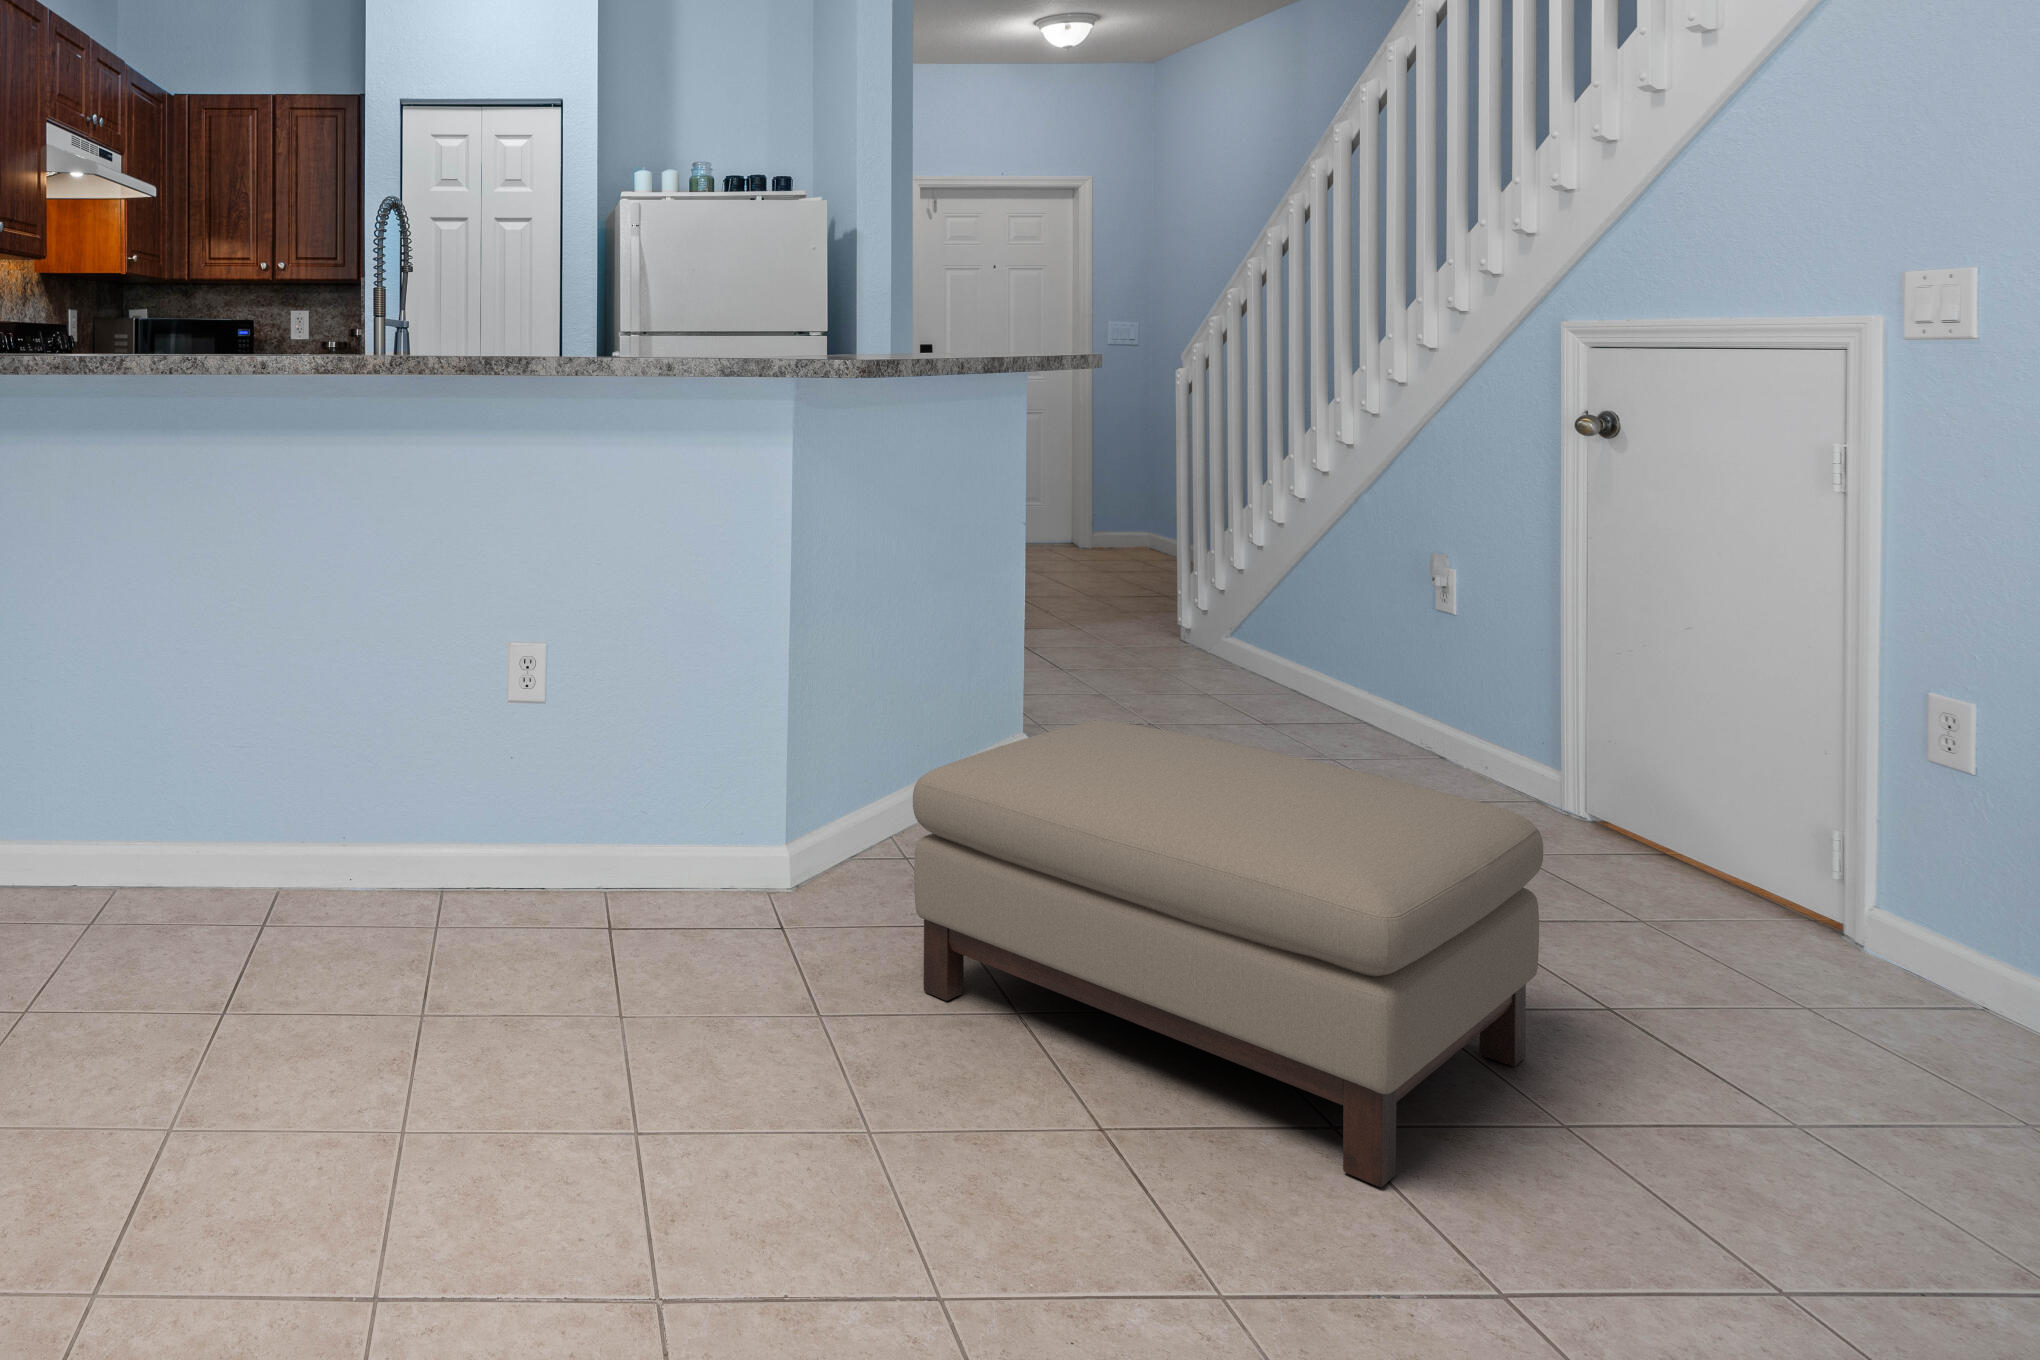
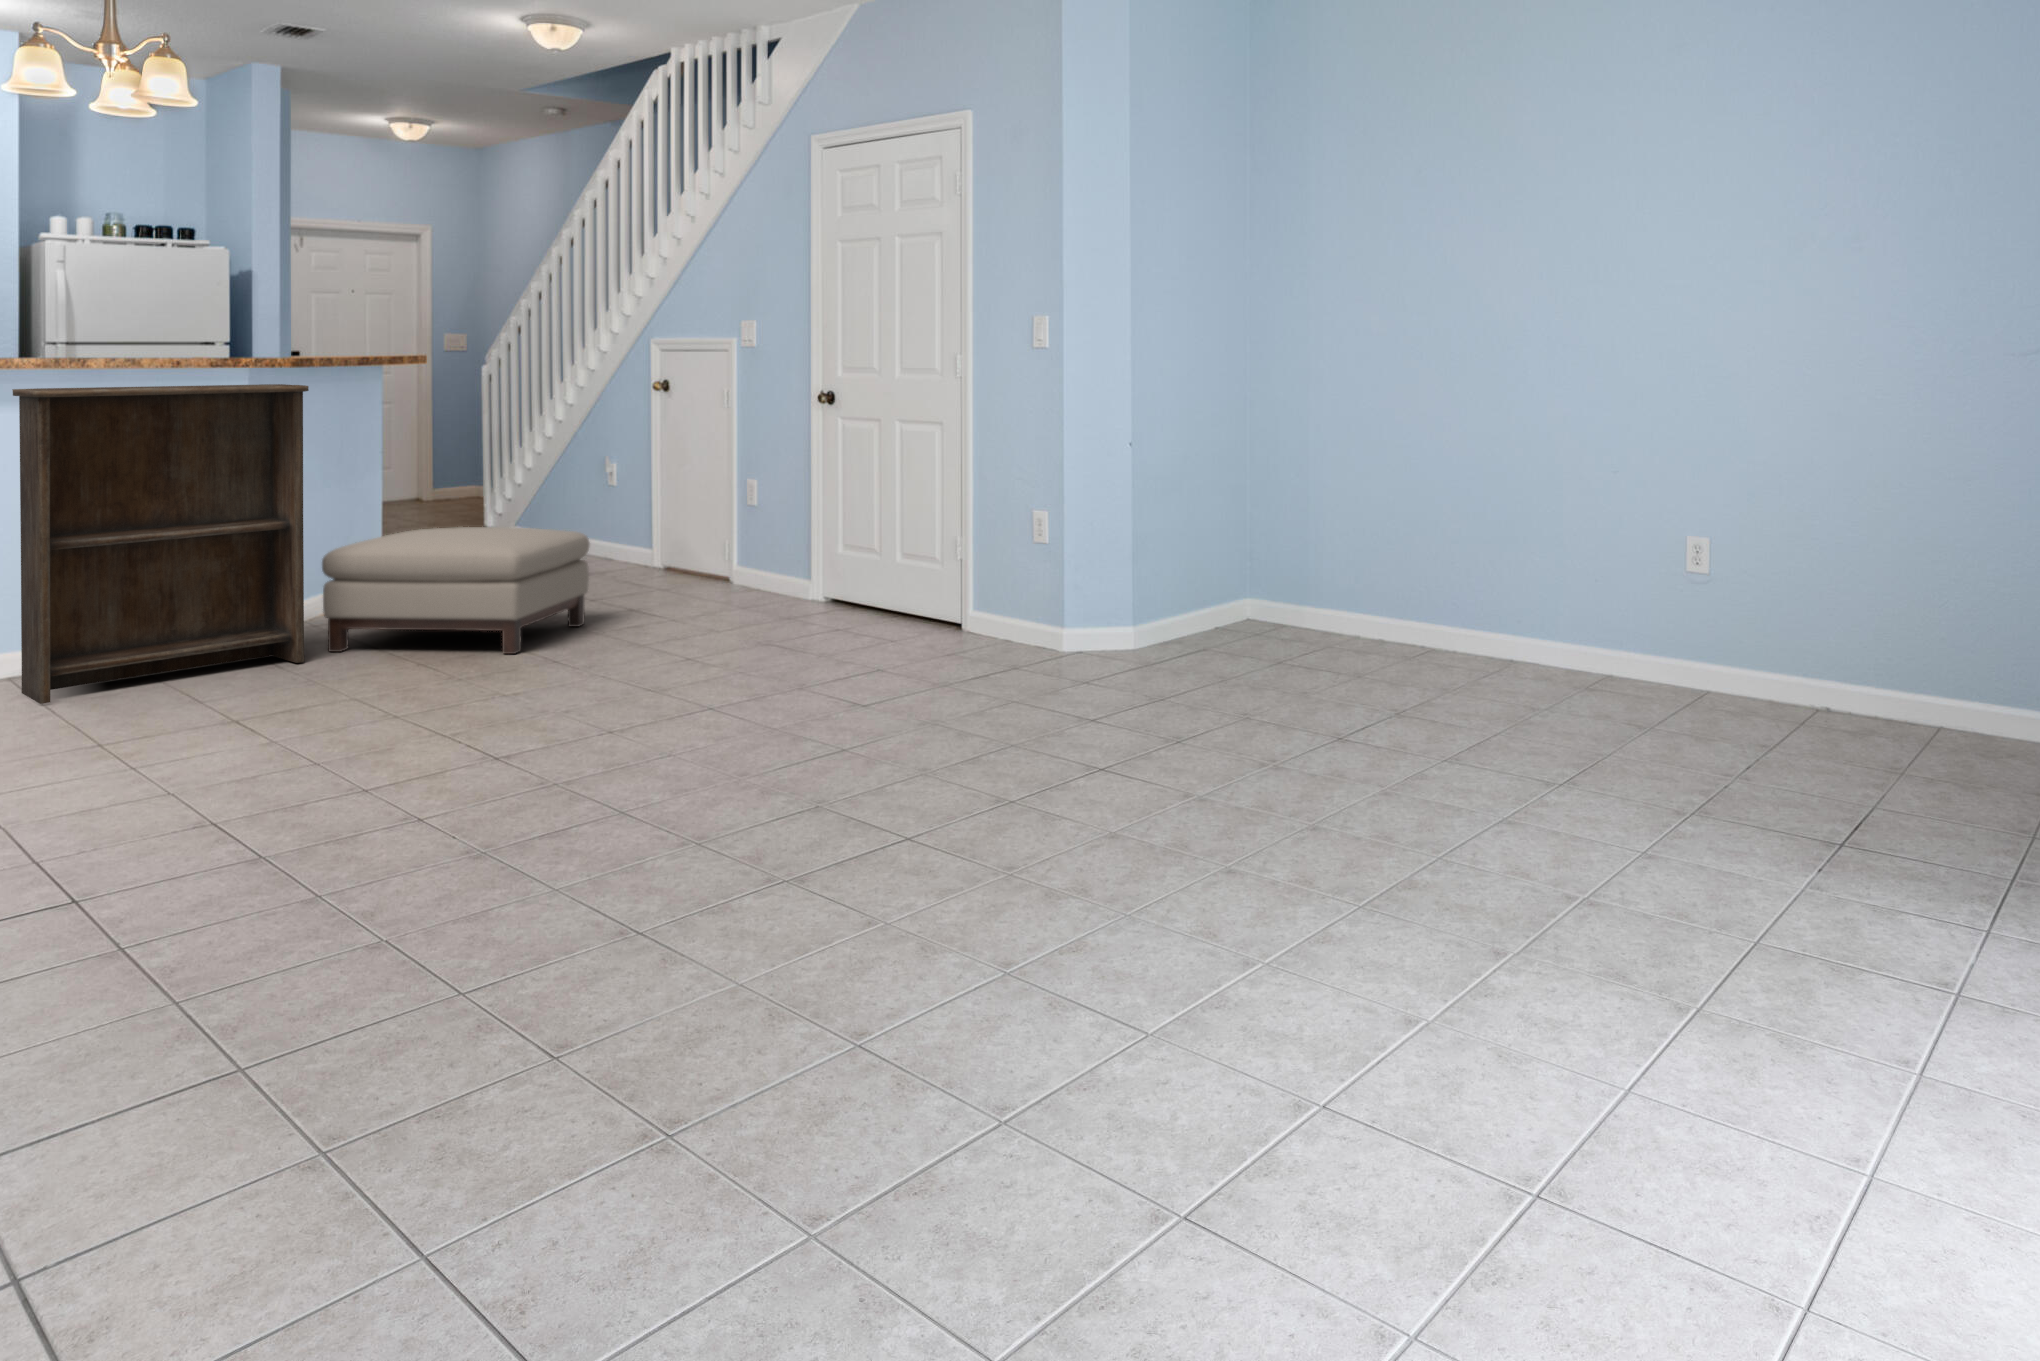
bookshelf: none [396,404,886,1037] -> present [12,384,309,704]

